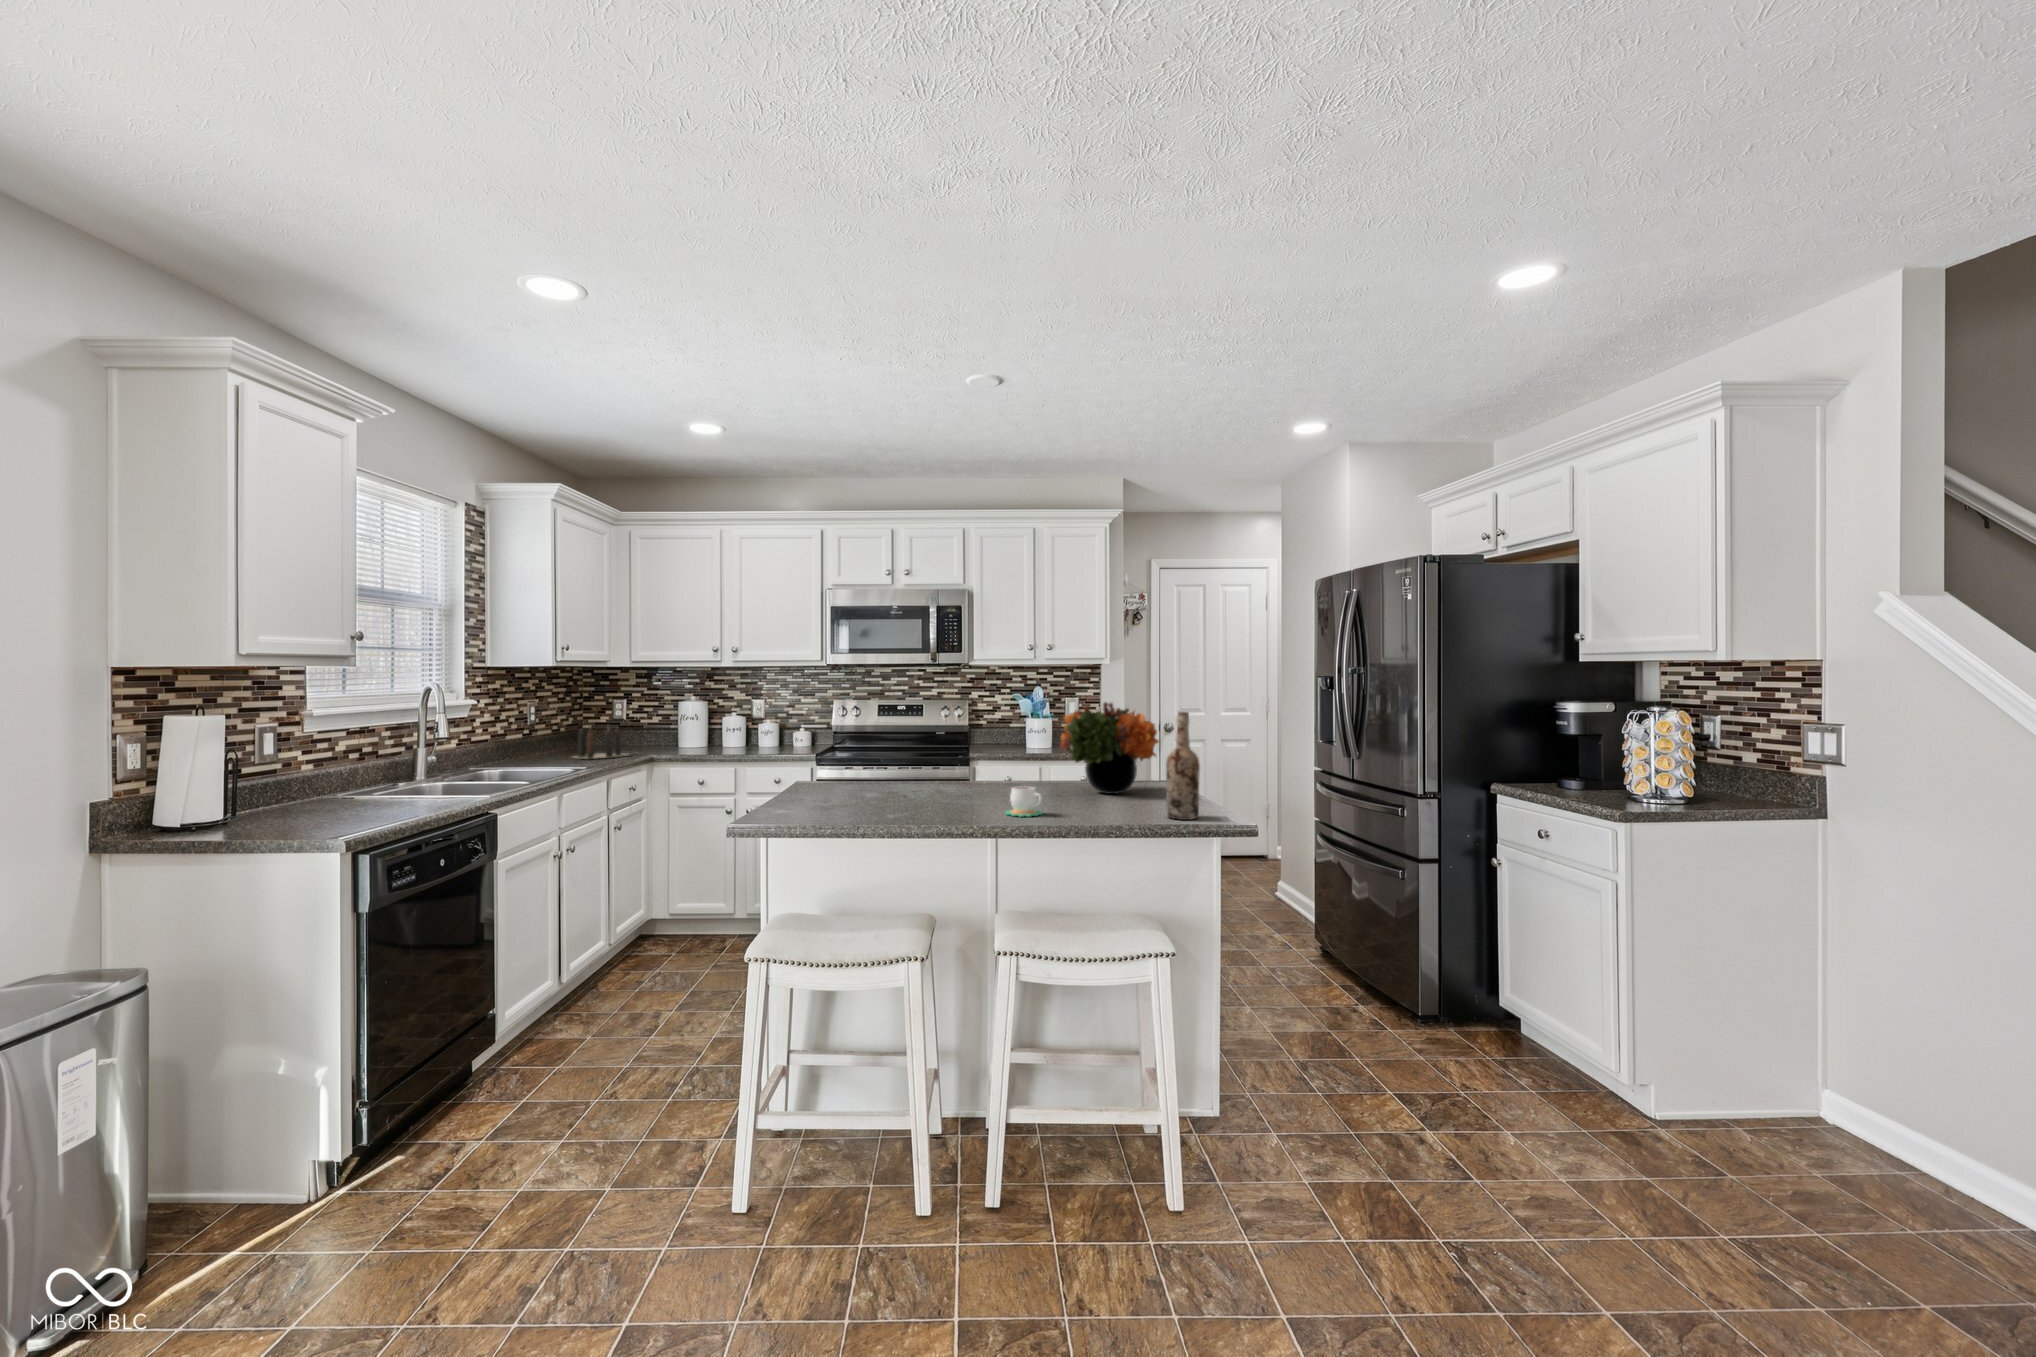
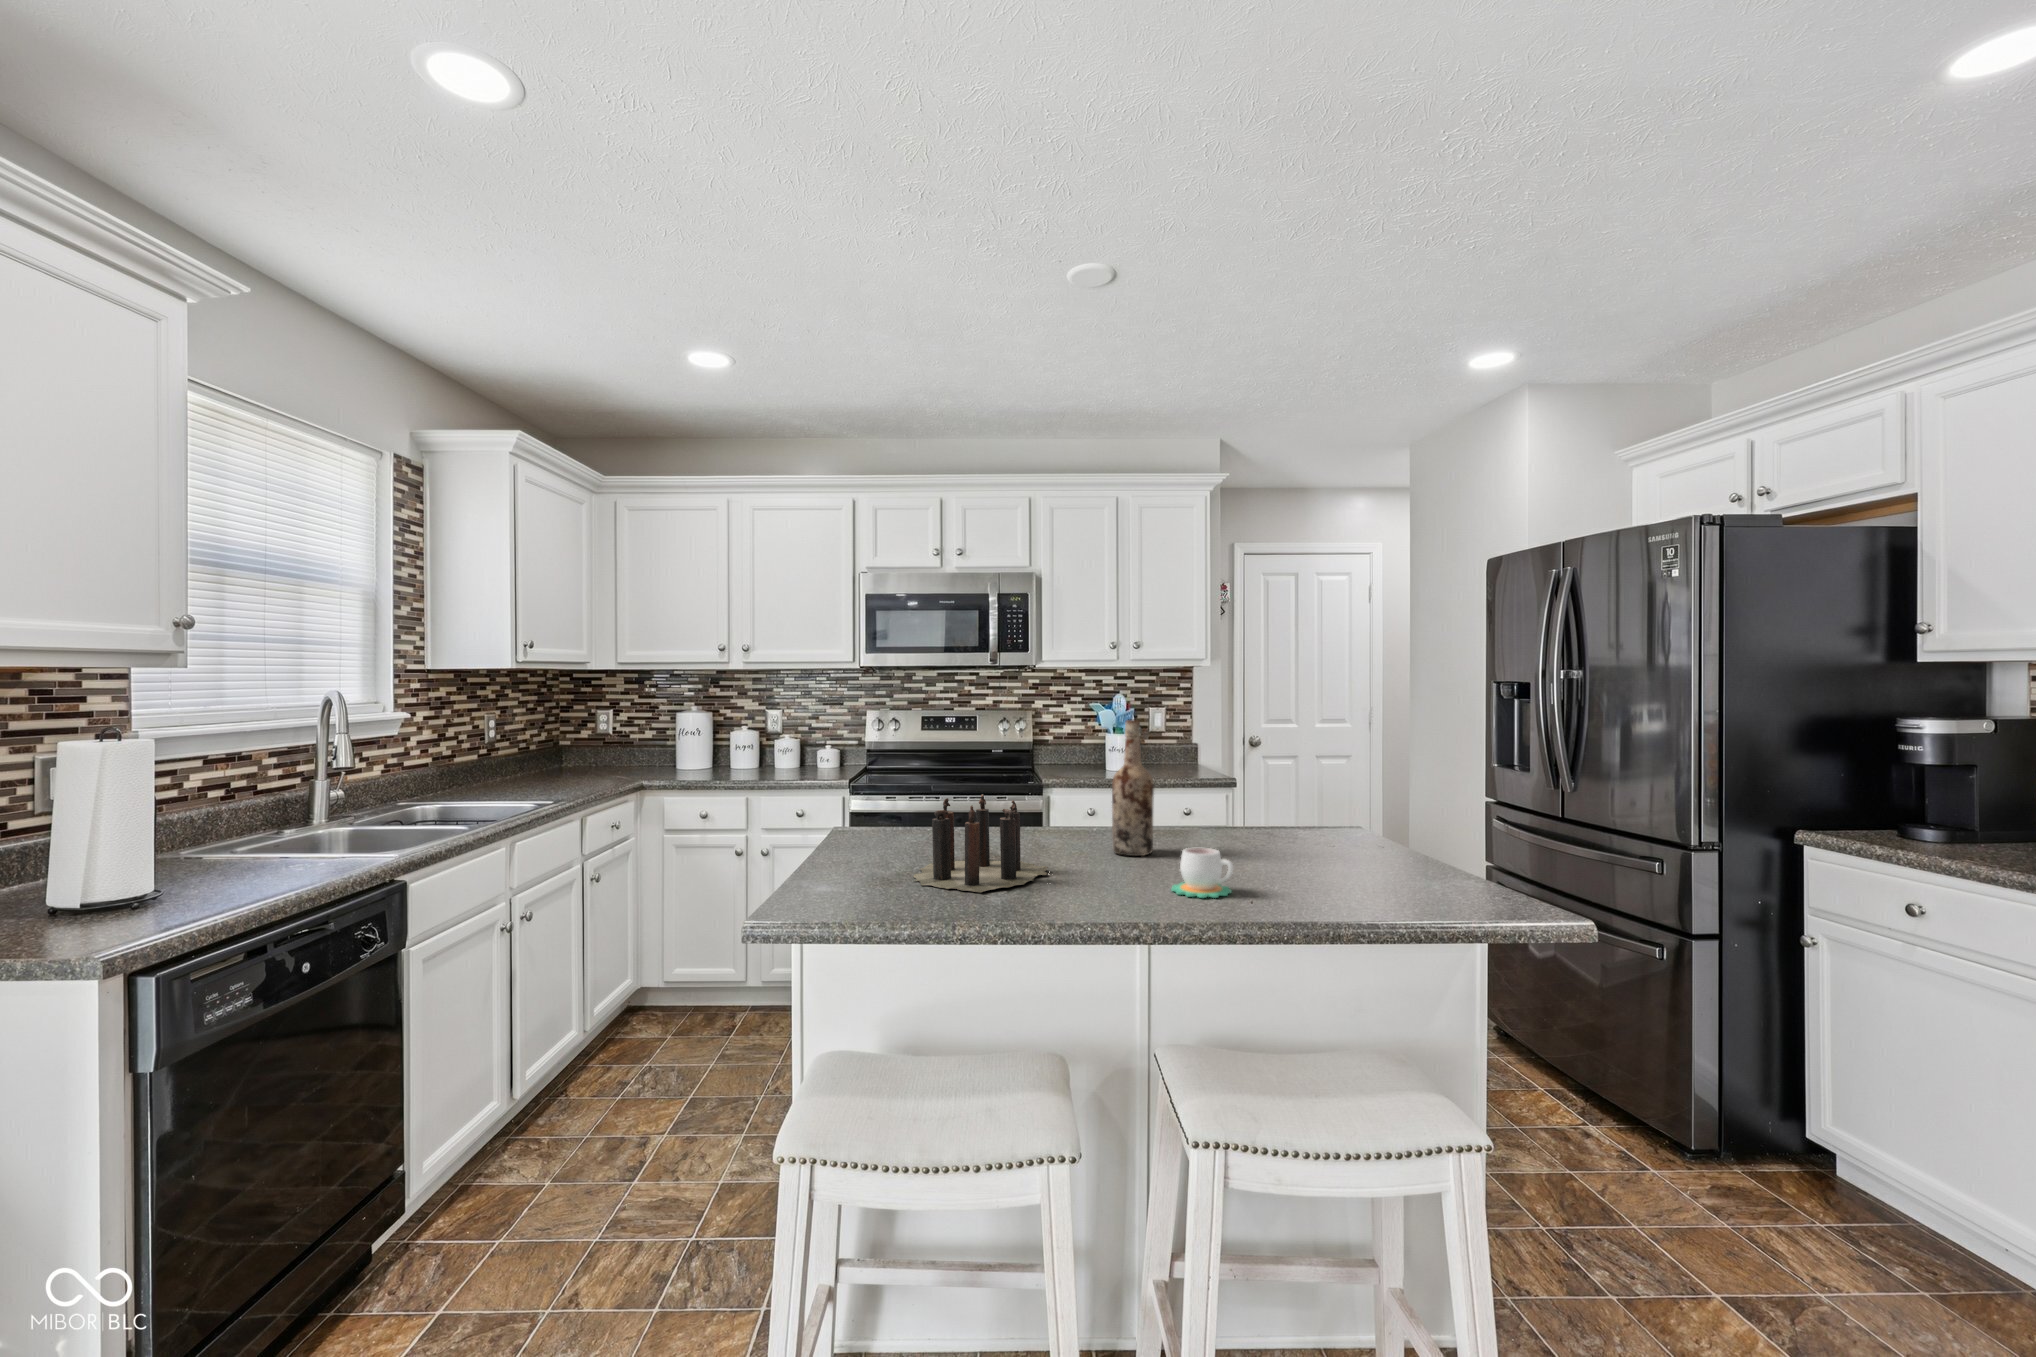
flower arrangement: present [1060,702,1159,794] -> none [1211,715,1363,848]
wine bottle: present [1166,712,1200,820] -> present [1112,720,1154,856]
candle: present [573,726,629,759] -> present [913,794,1048,892]

